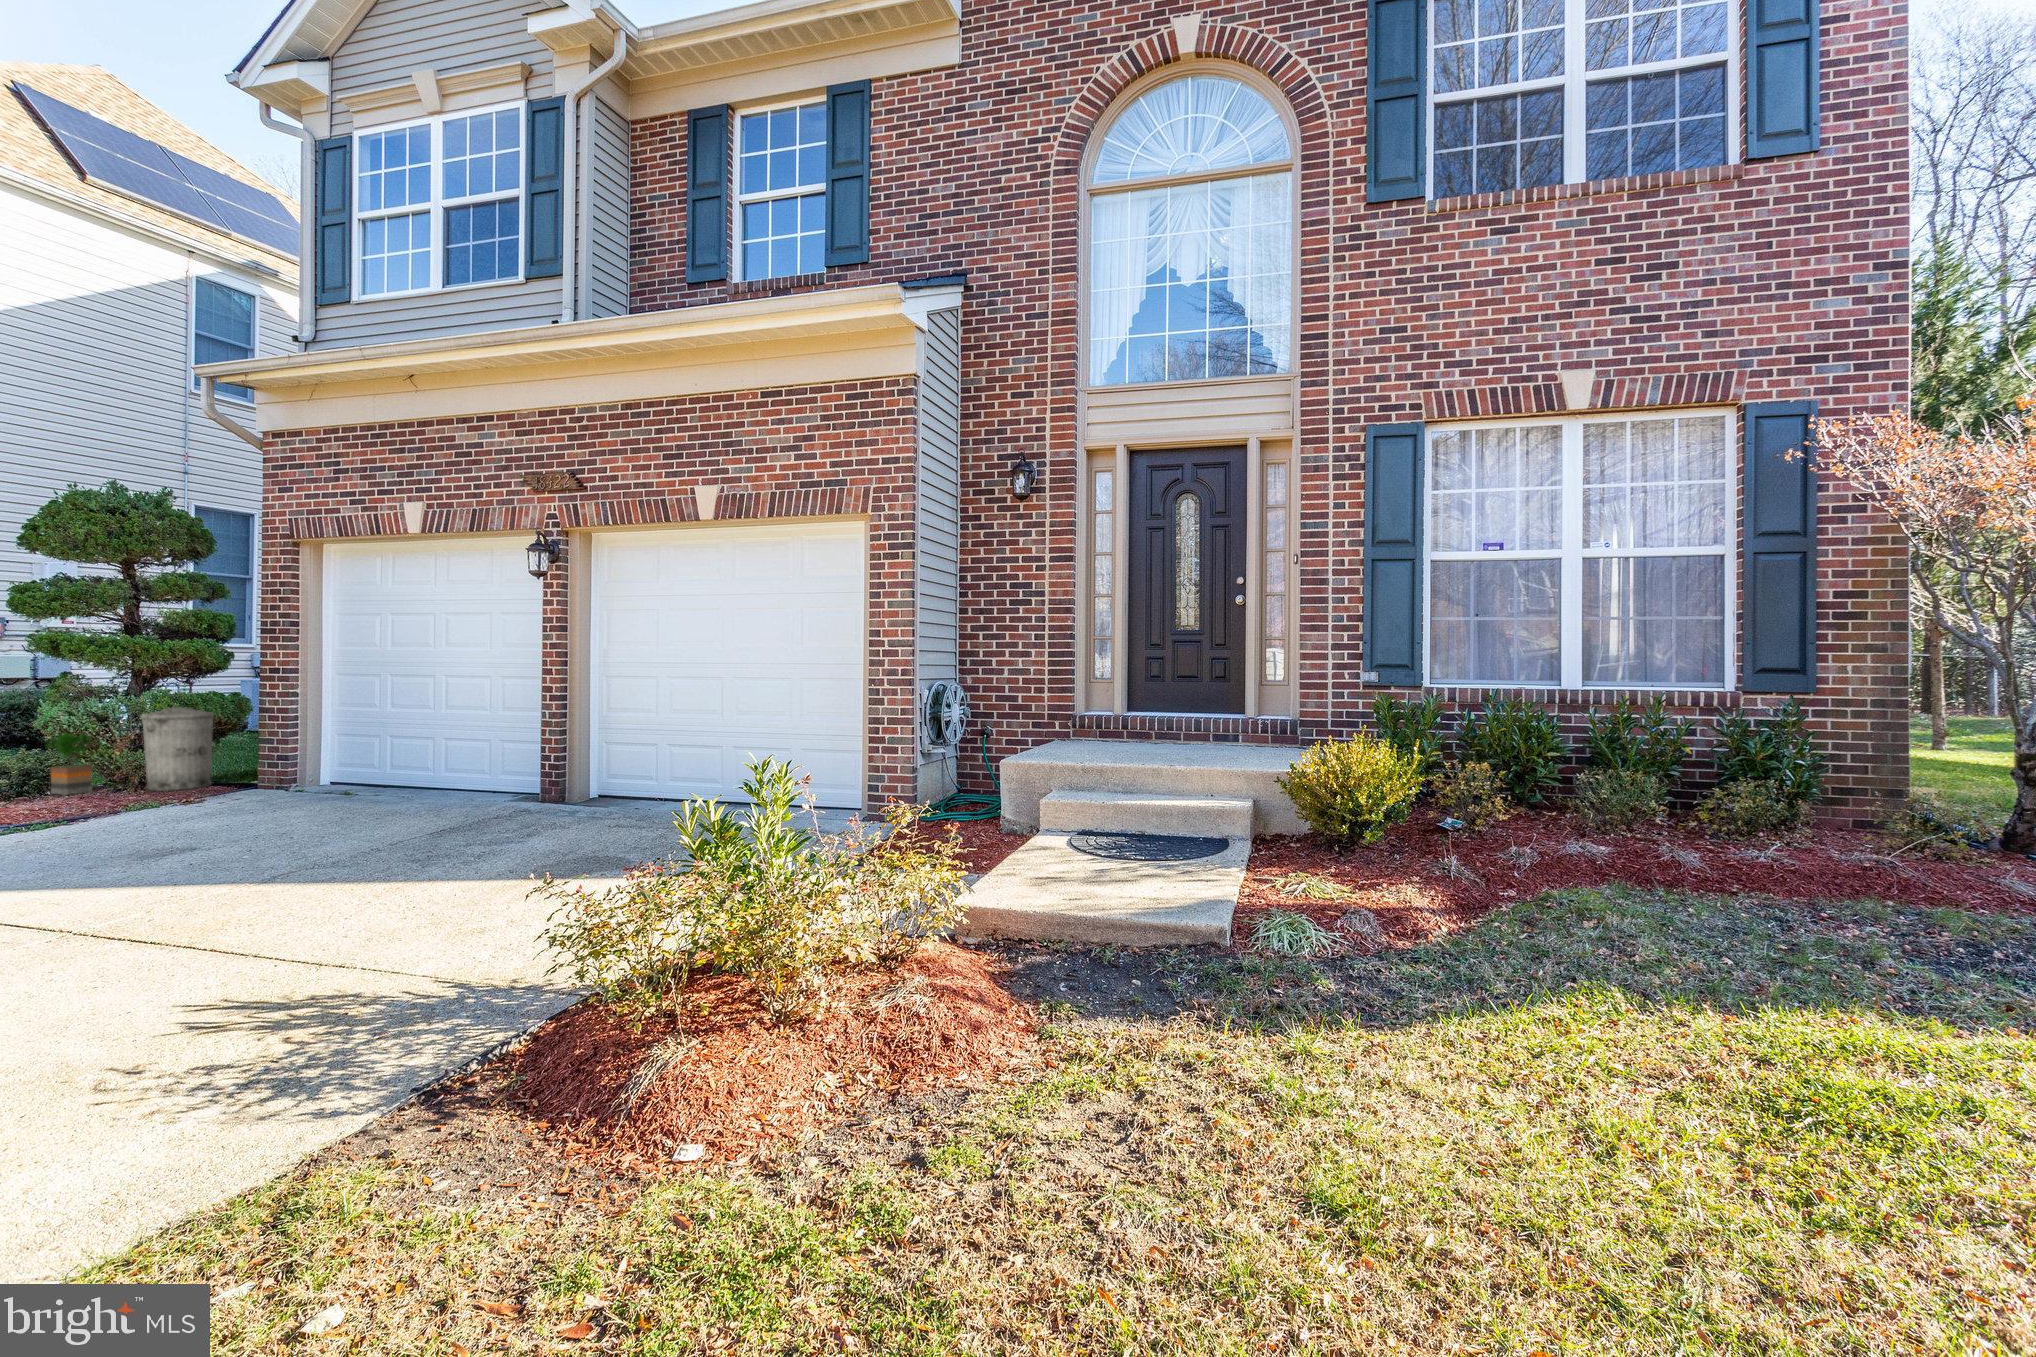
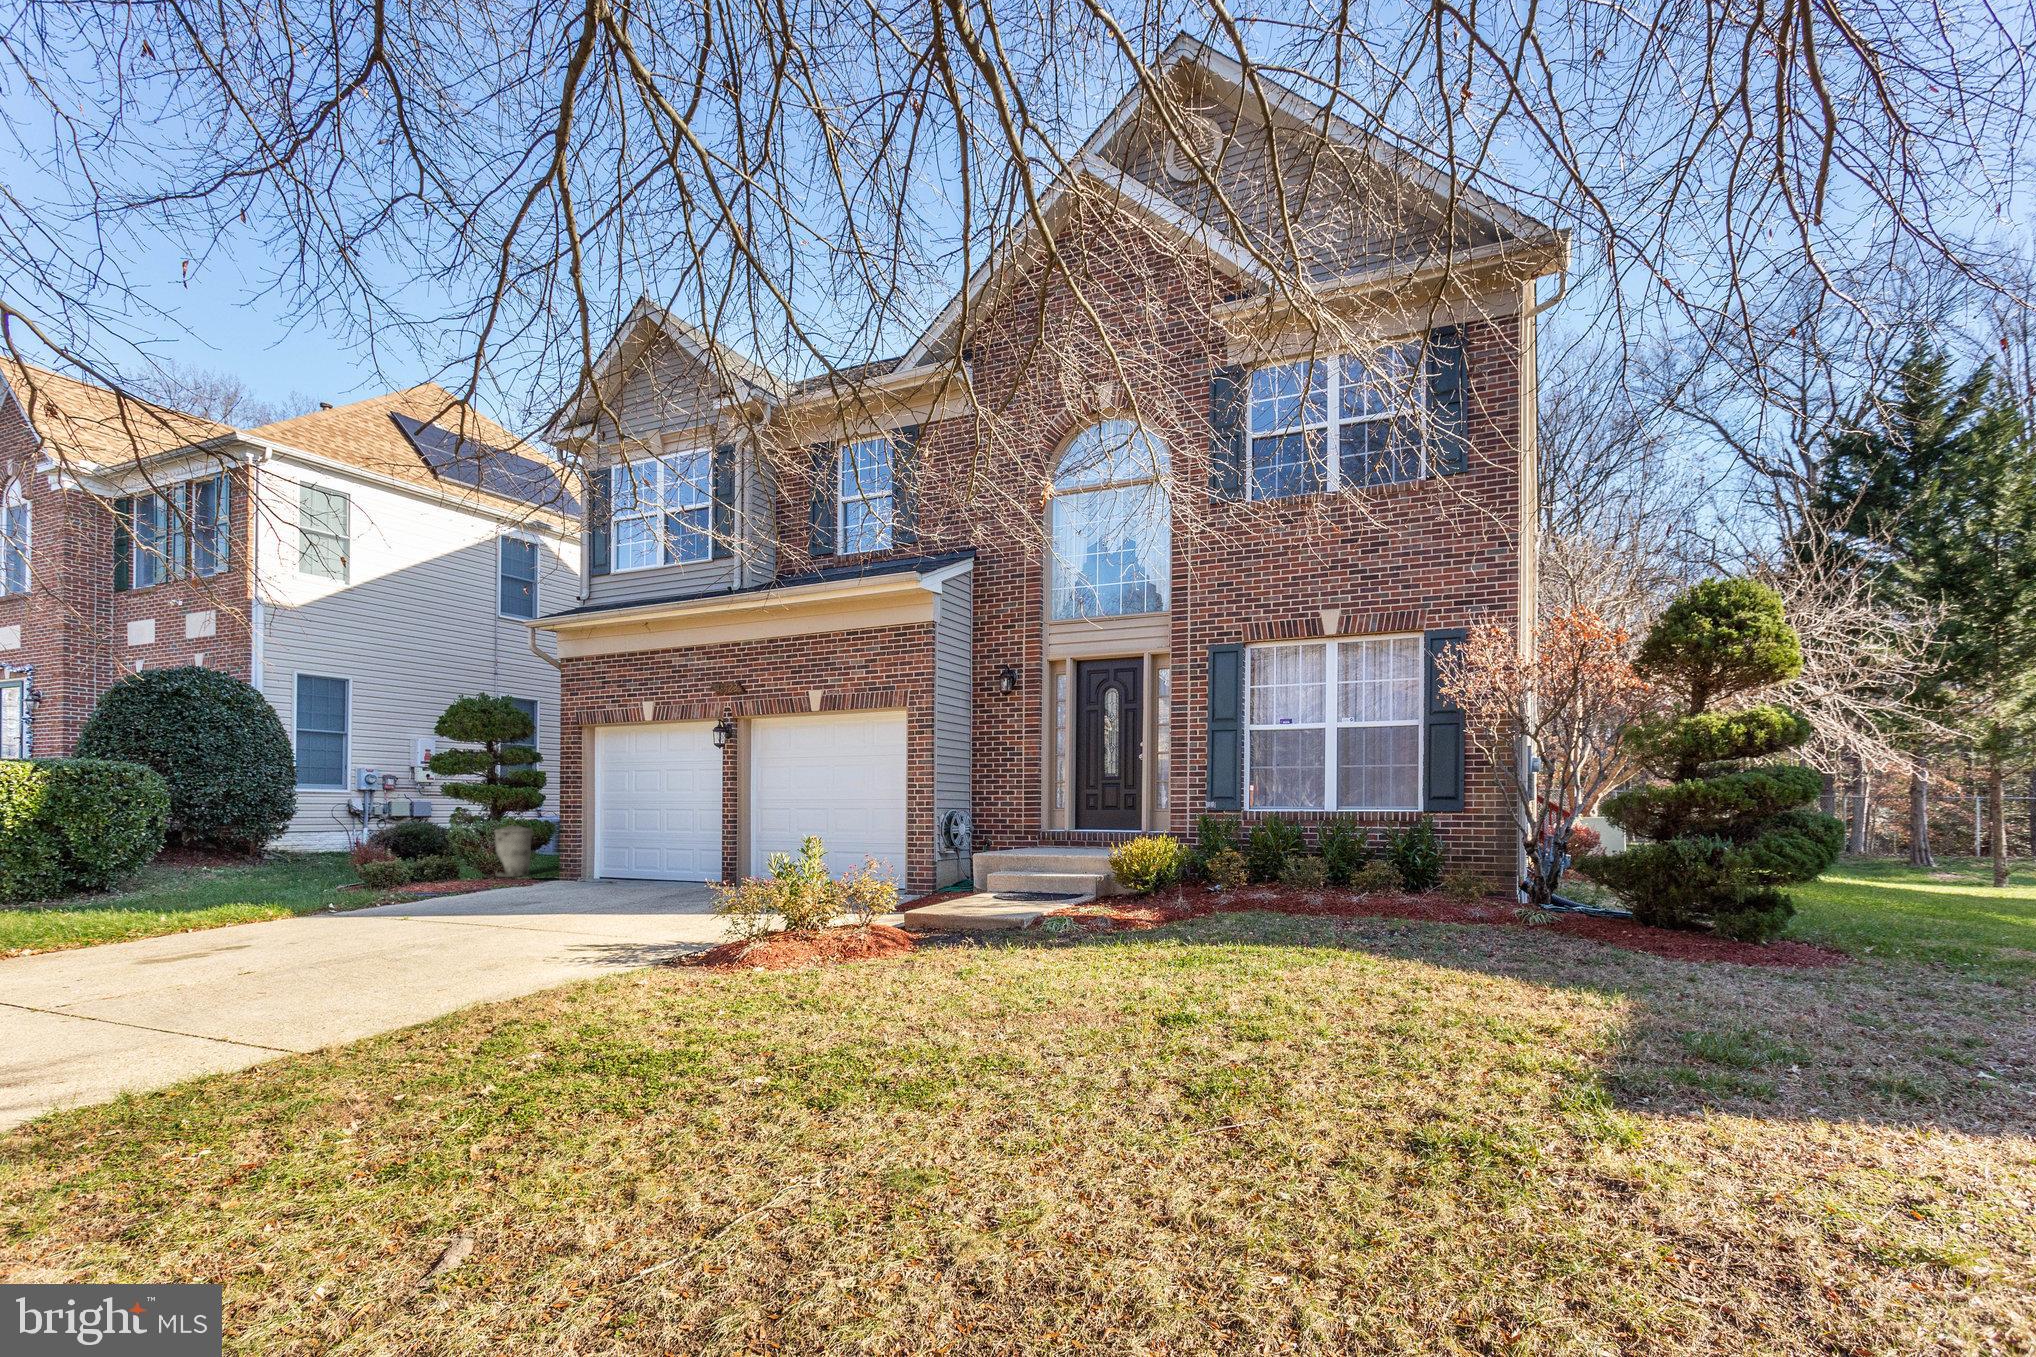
potted tree: present [46,733,99,795] -> none [444,840,473,878]

